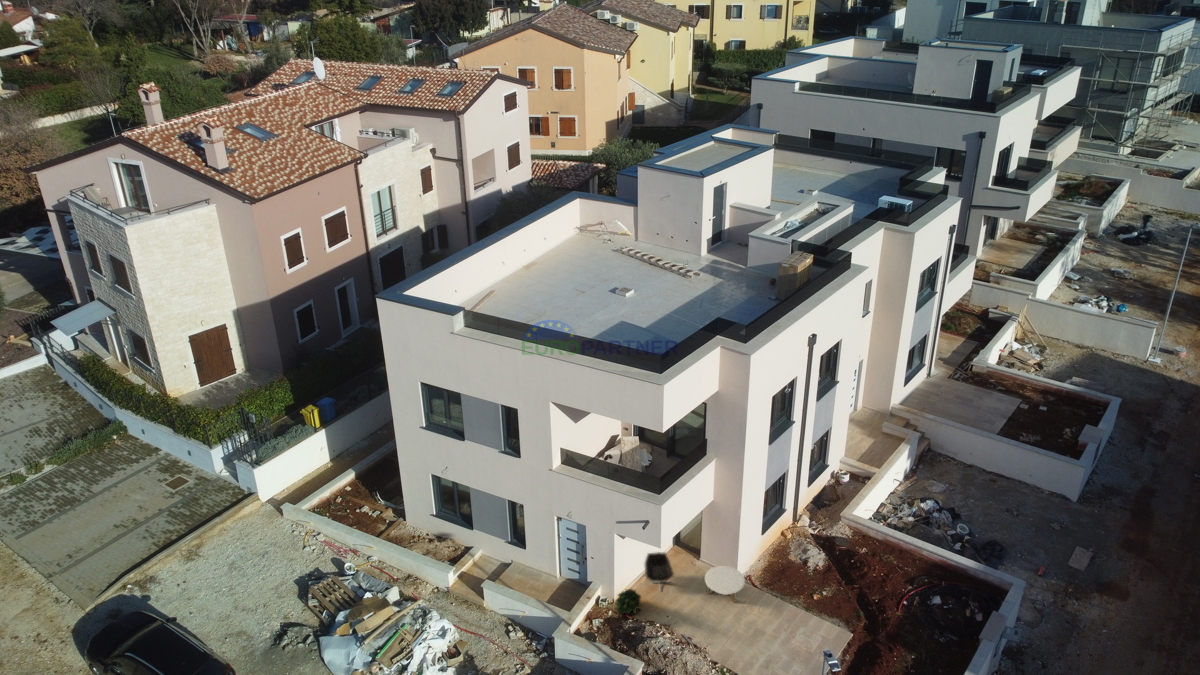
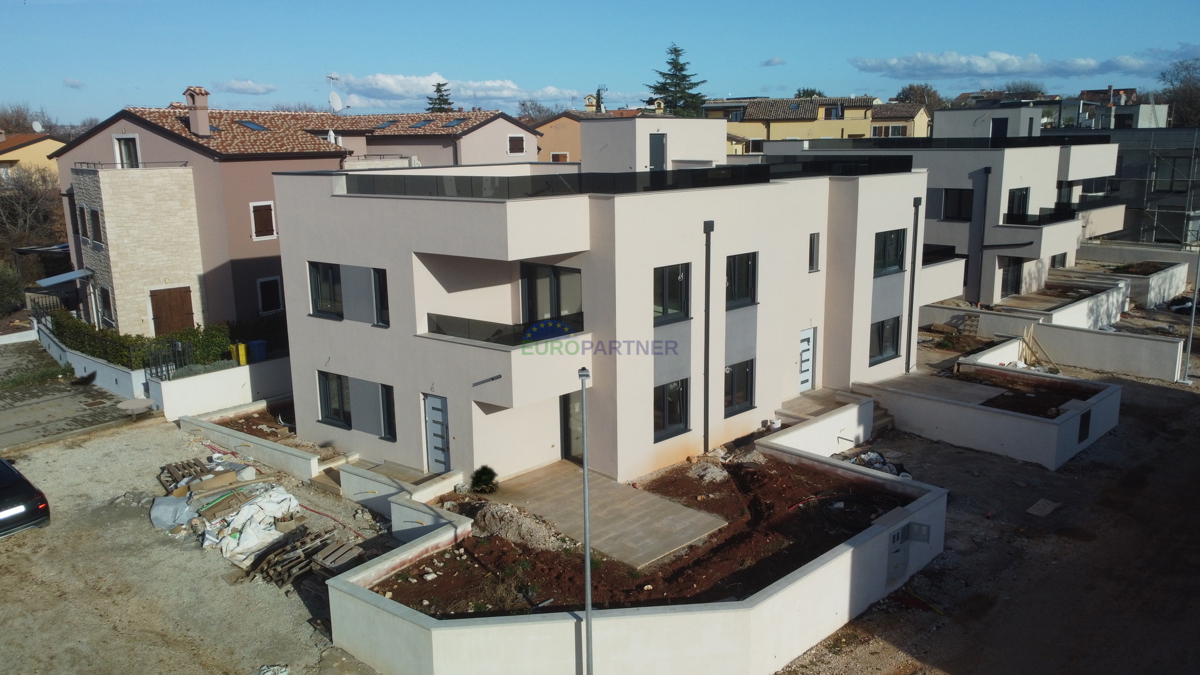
lounge chair: present [645,552,674,586] -> present [70,371,97,391]
round table: present [705,566,745,602] -> present [117,398,154,422]

